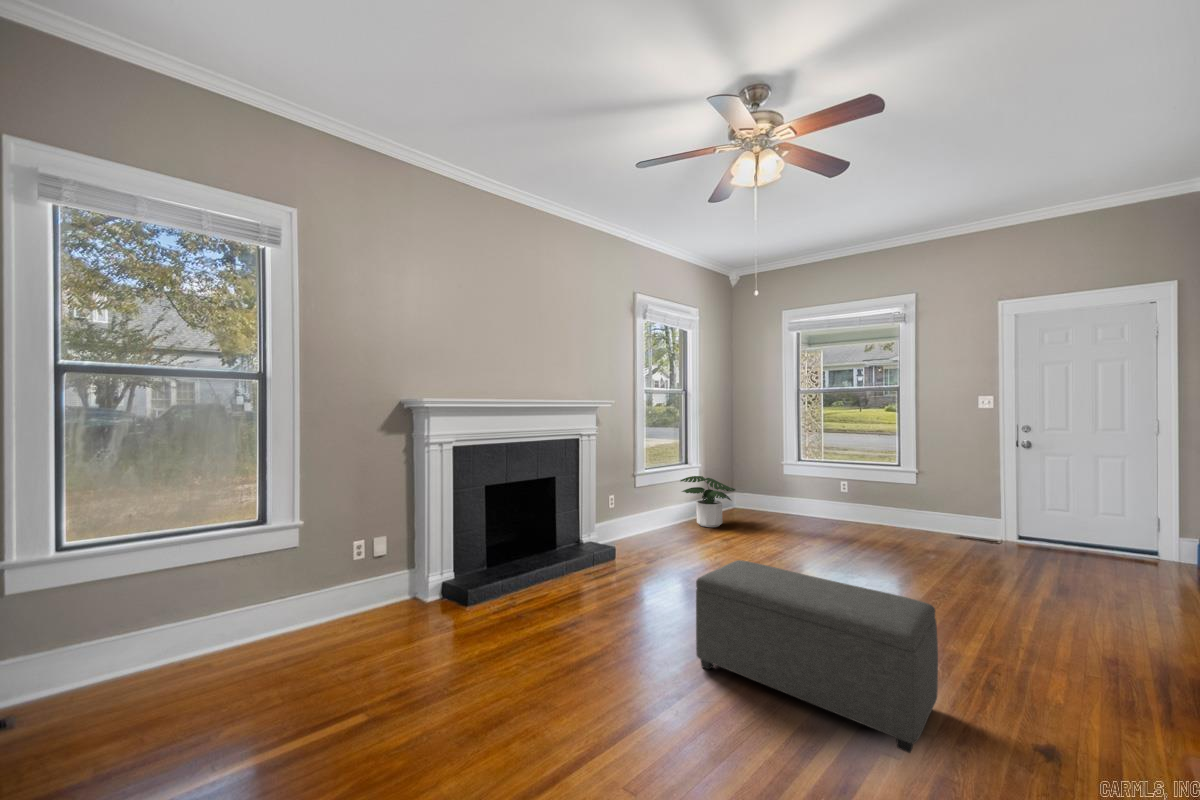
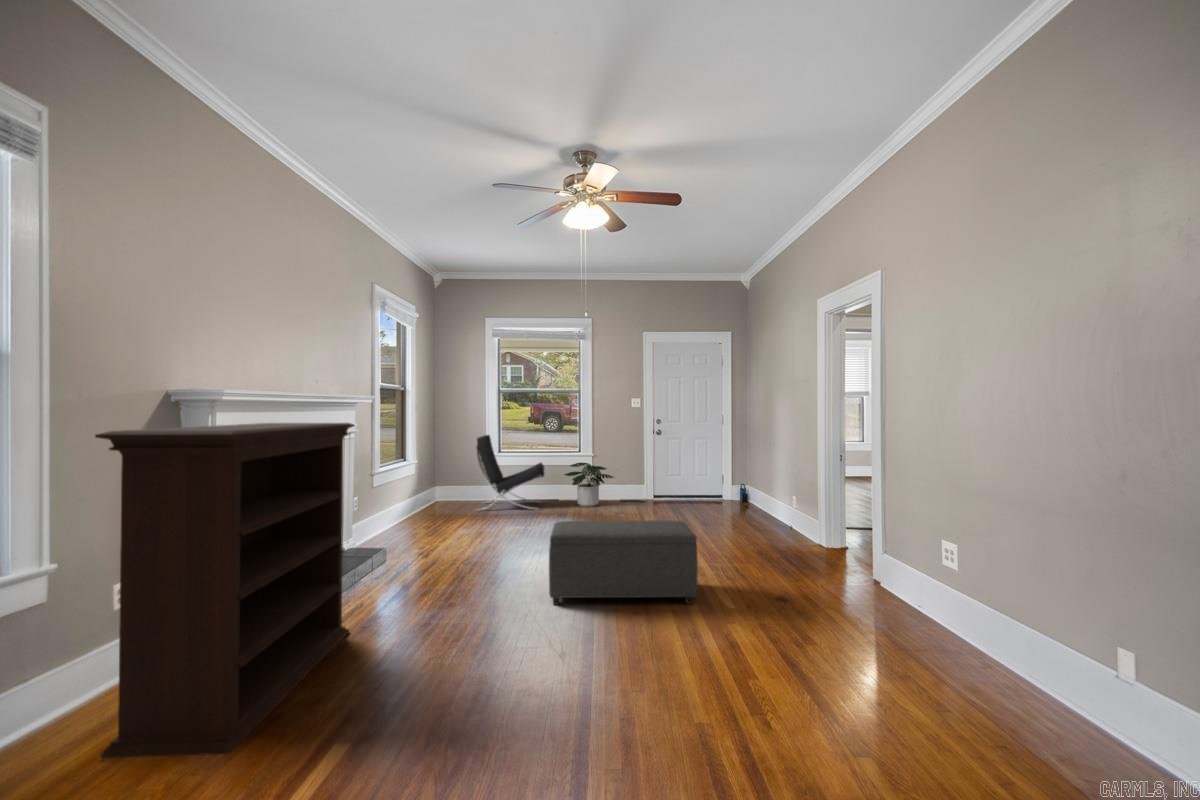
bookshelf: none [274,426,509,703] -> present [95,423,354,758]
lounge chair: none [761,441,854,535] -> present [476,435,545,511]
potted plant: present [681,476,735,527] -> present [564,463,614,507]

